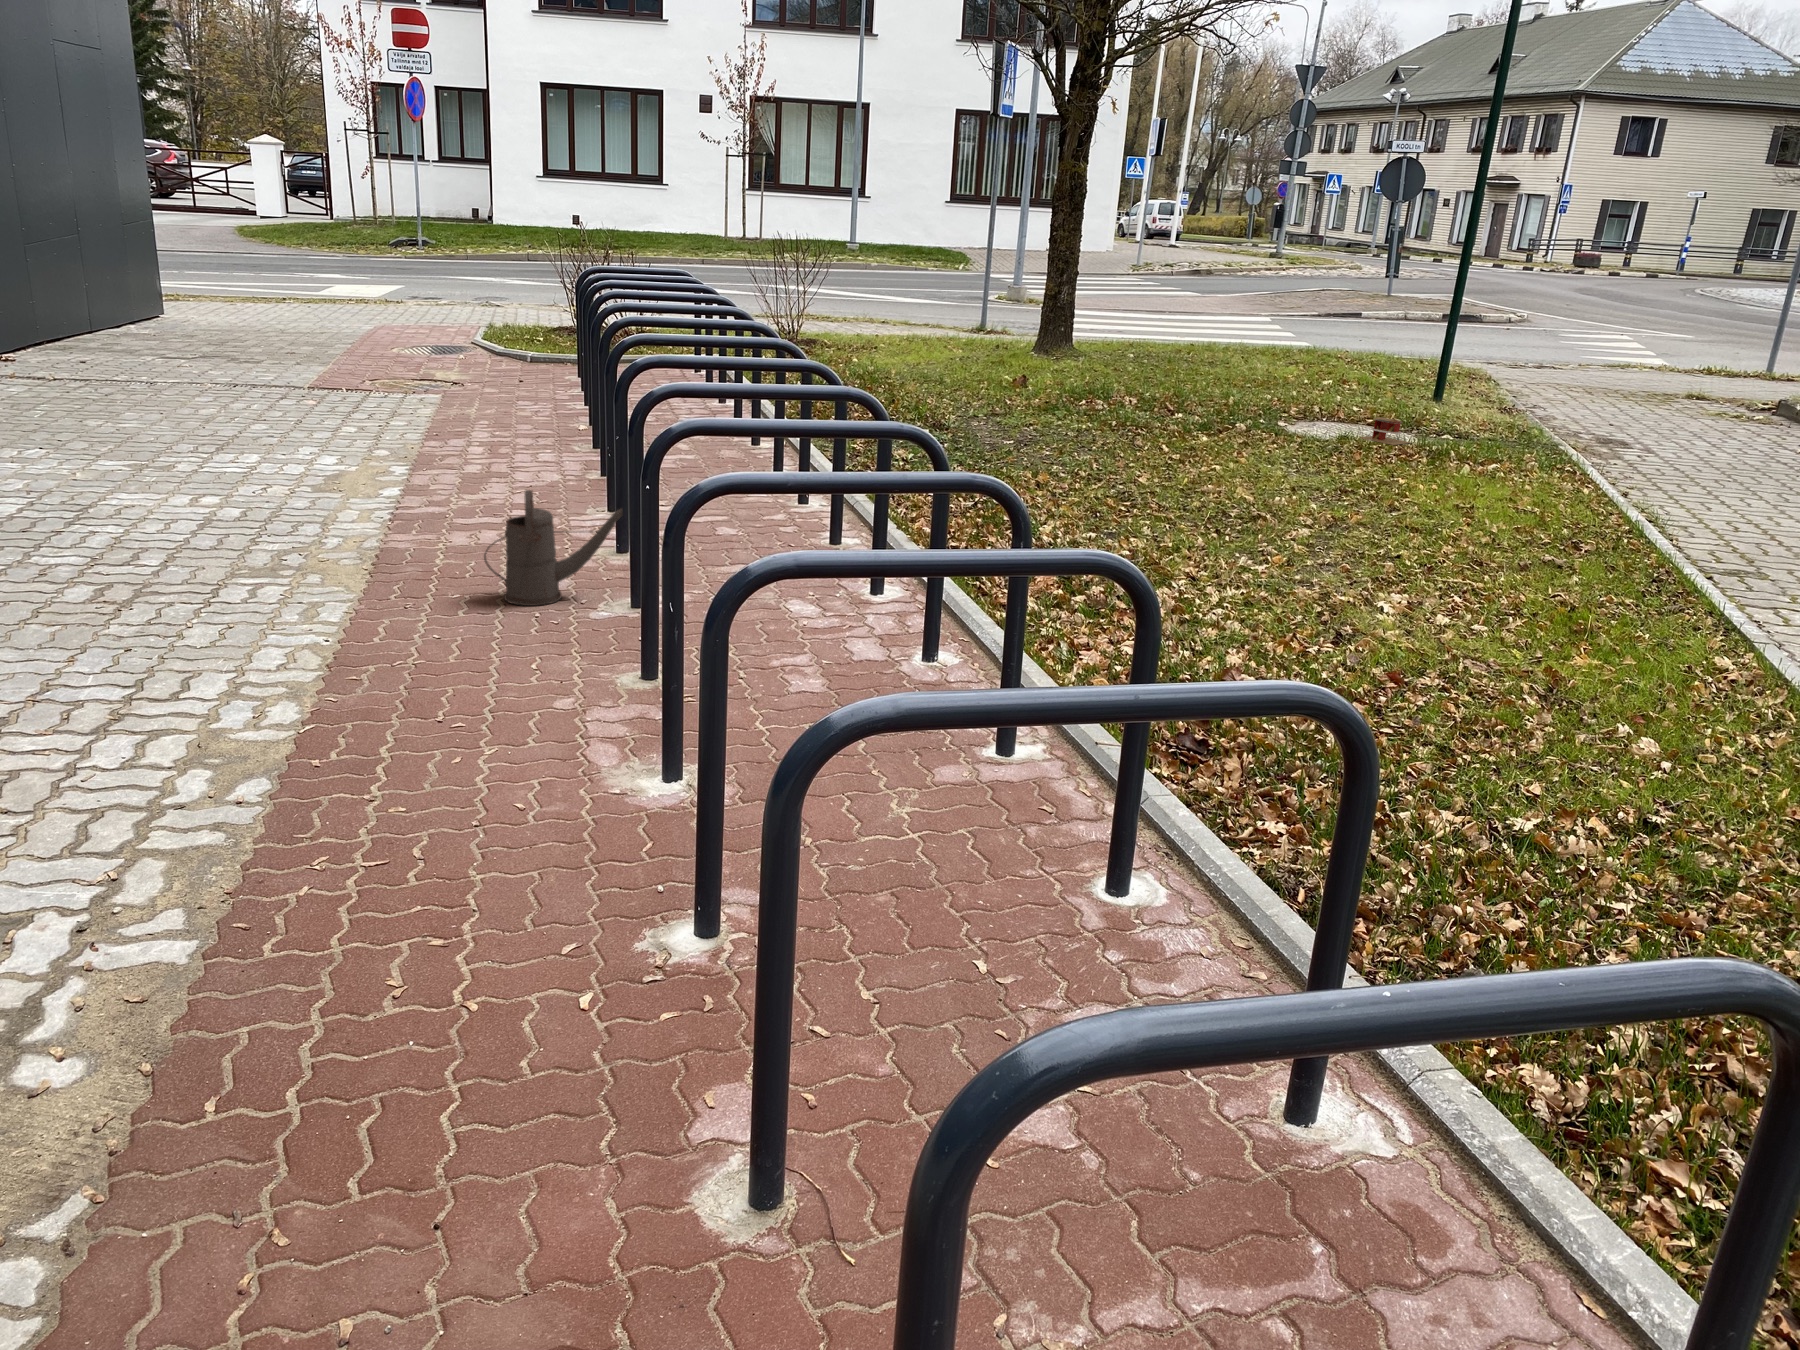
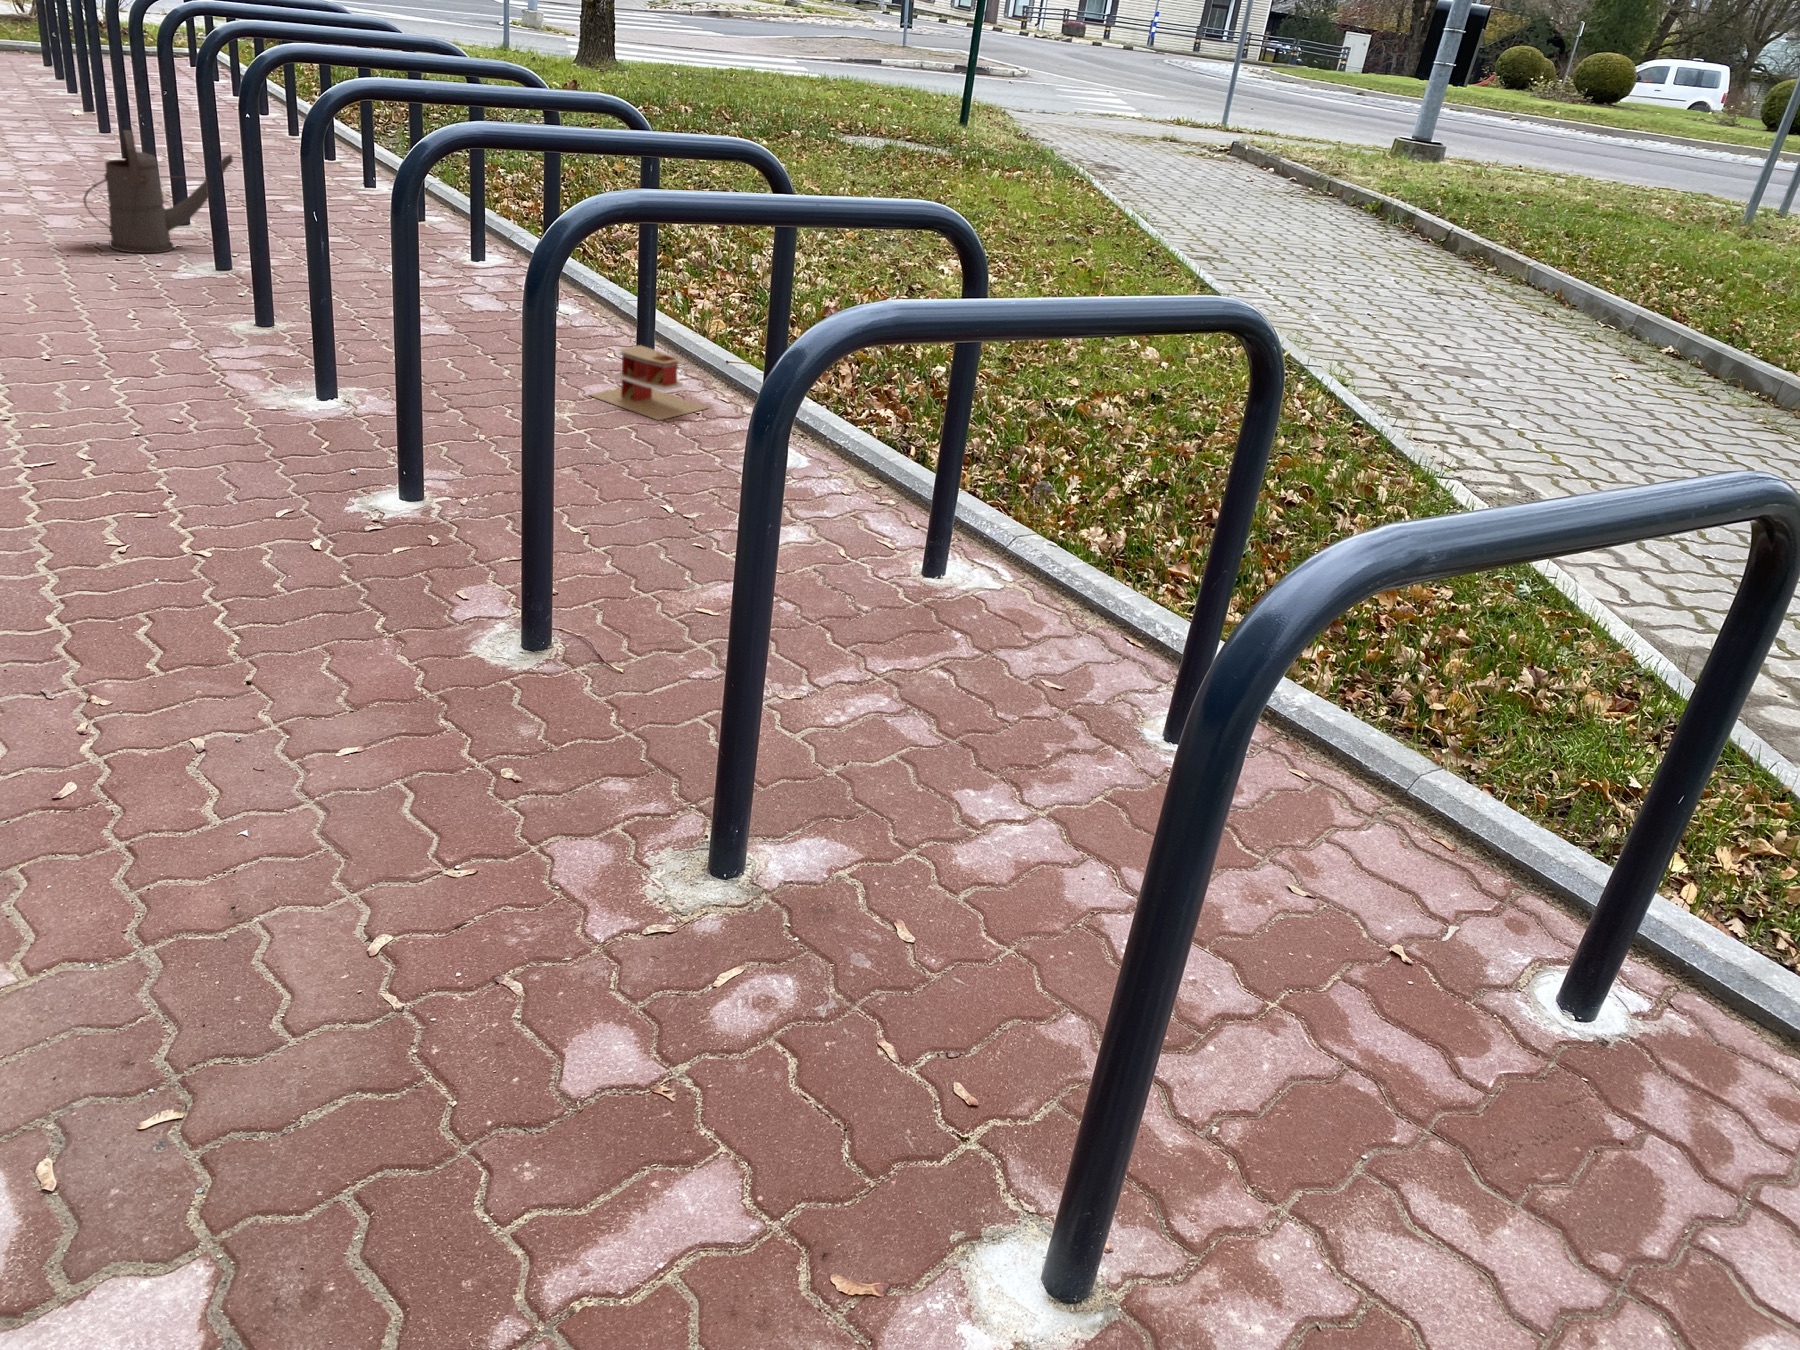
toy house: present [1361,417,1410,445] -> present [590,345,706,420]

